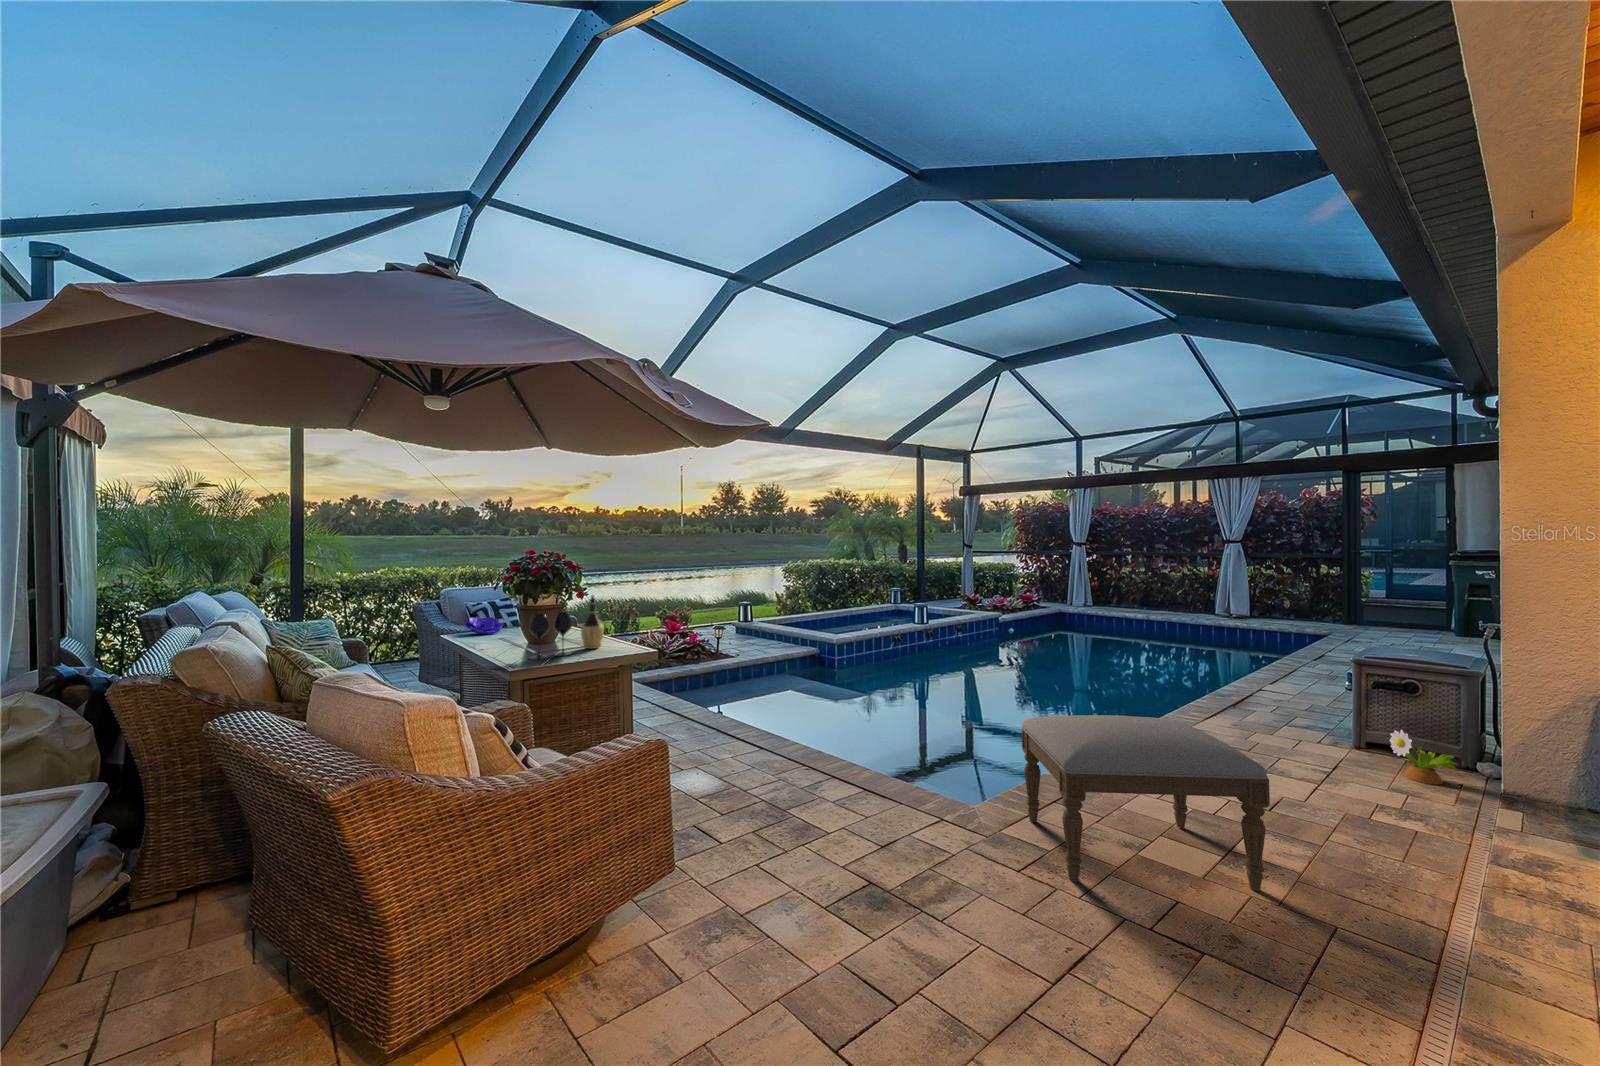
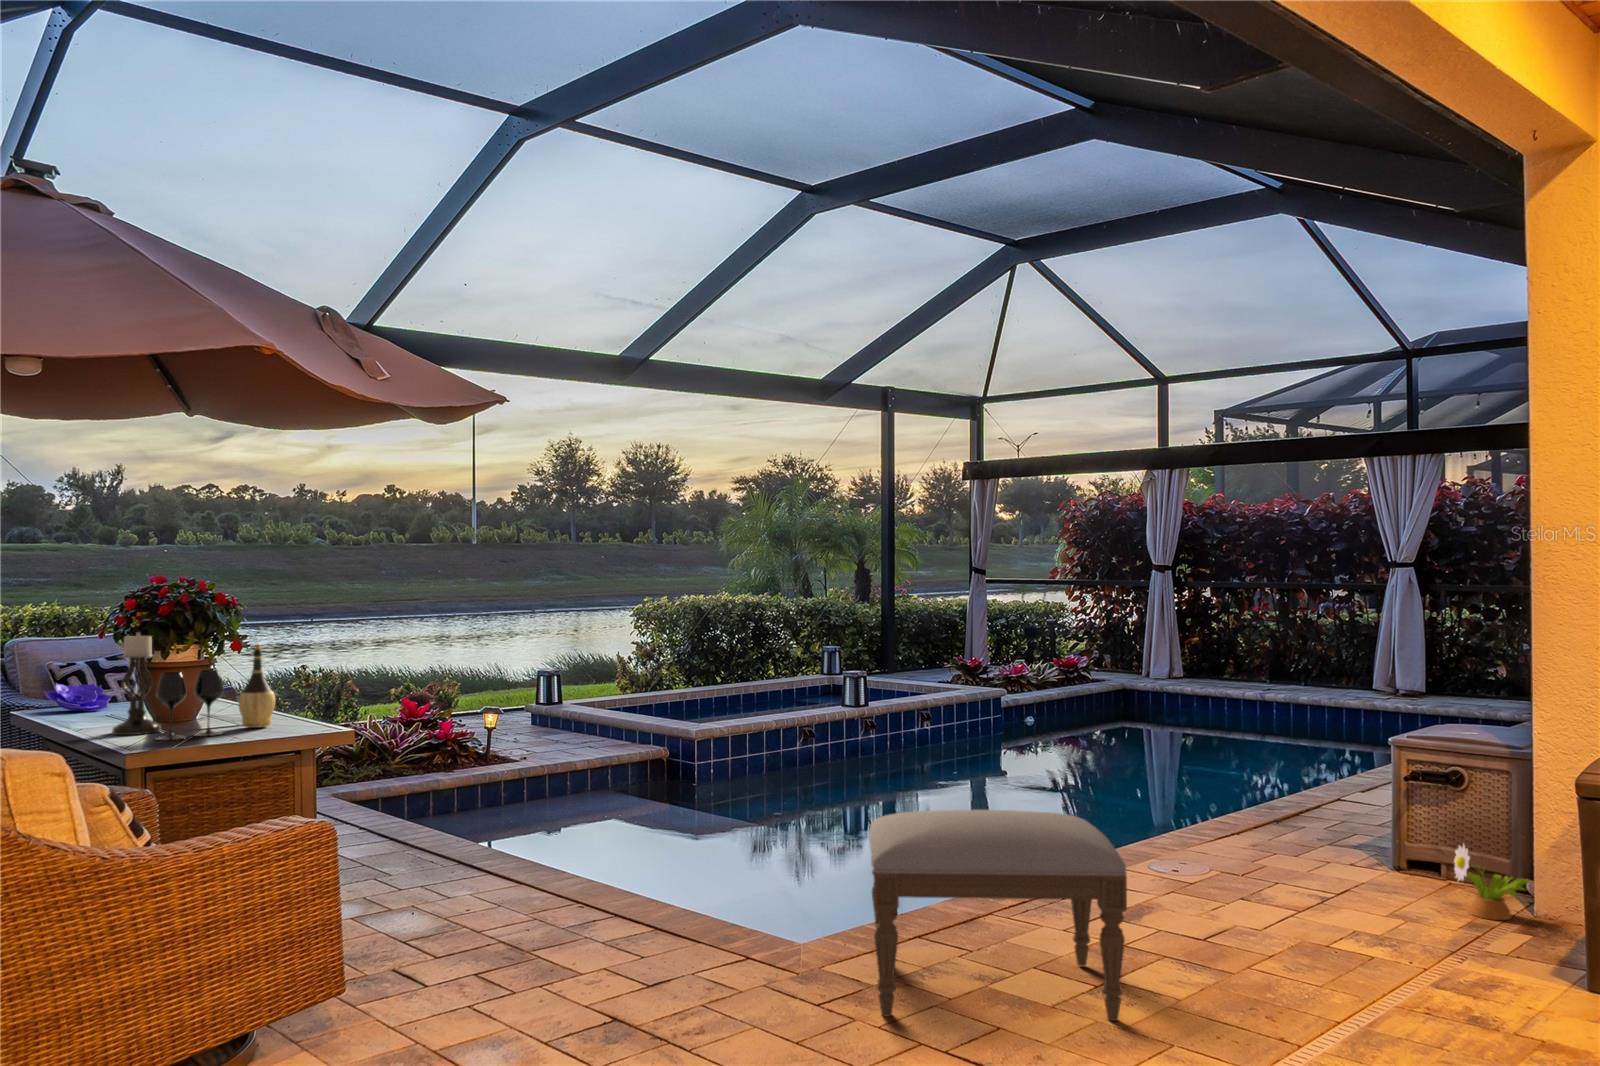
candle holder: none [501,588,533,655] -> present [112,632,161,735]

